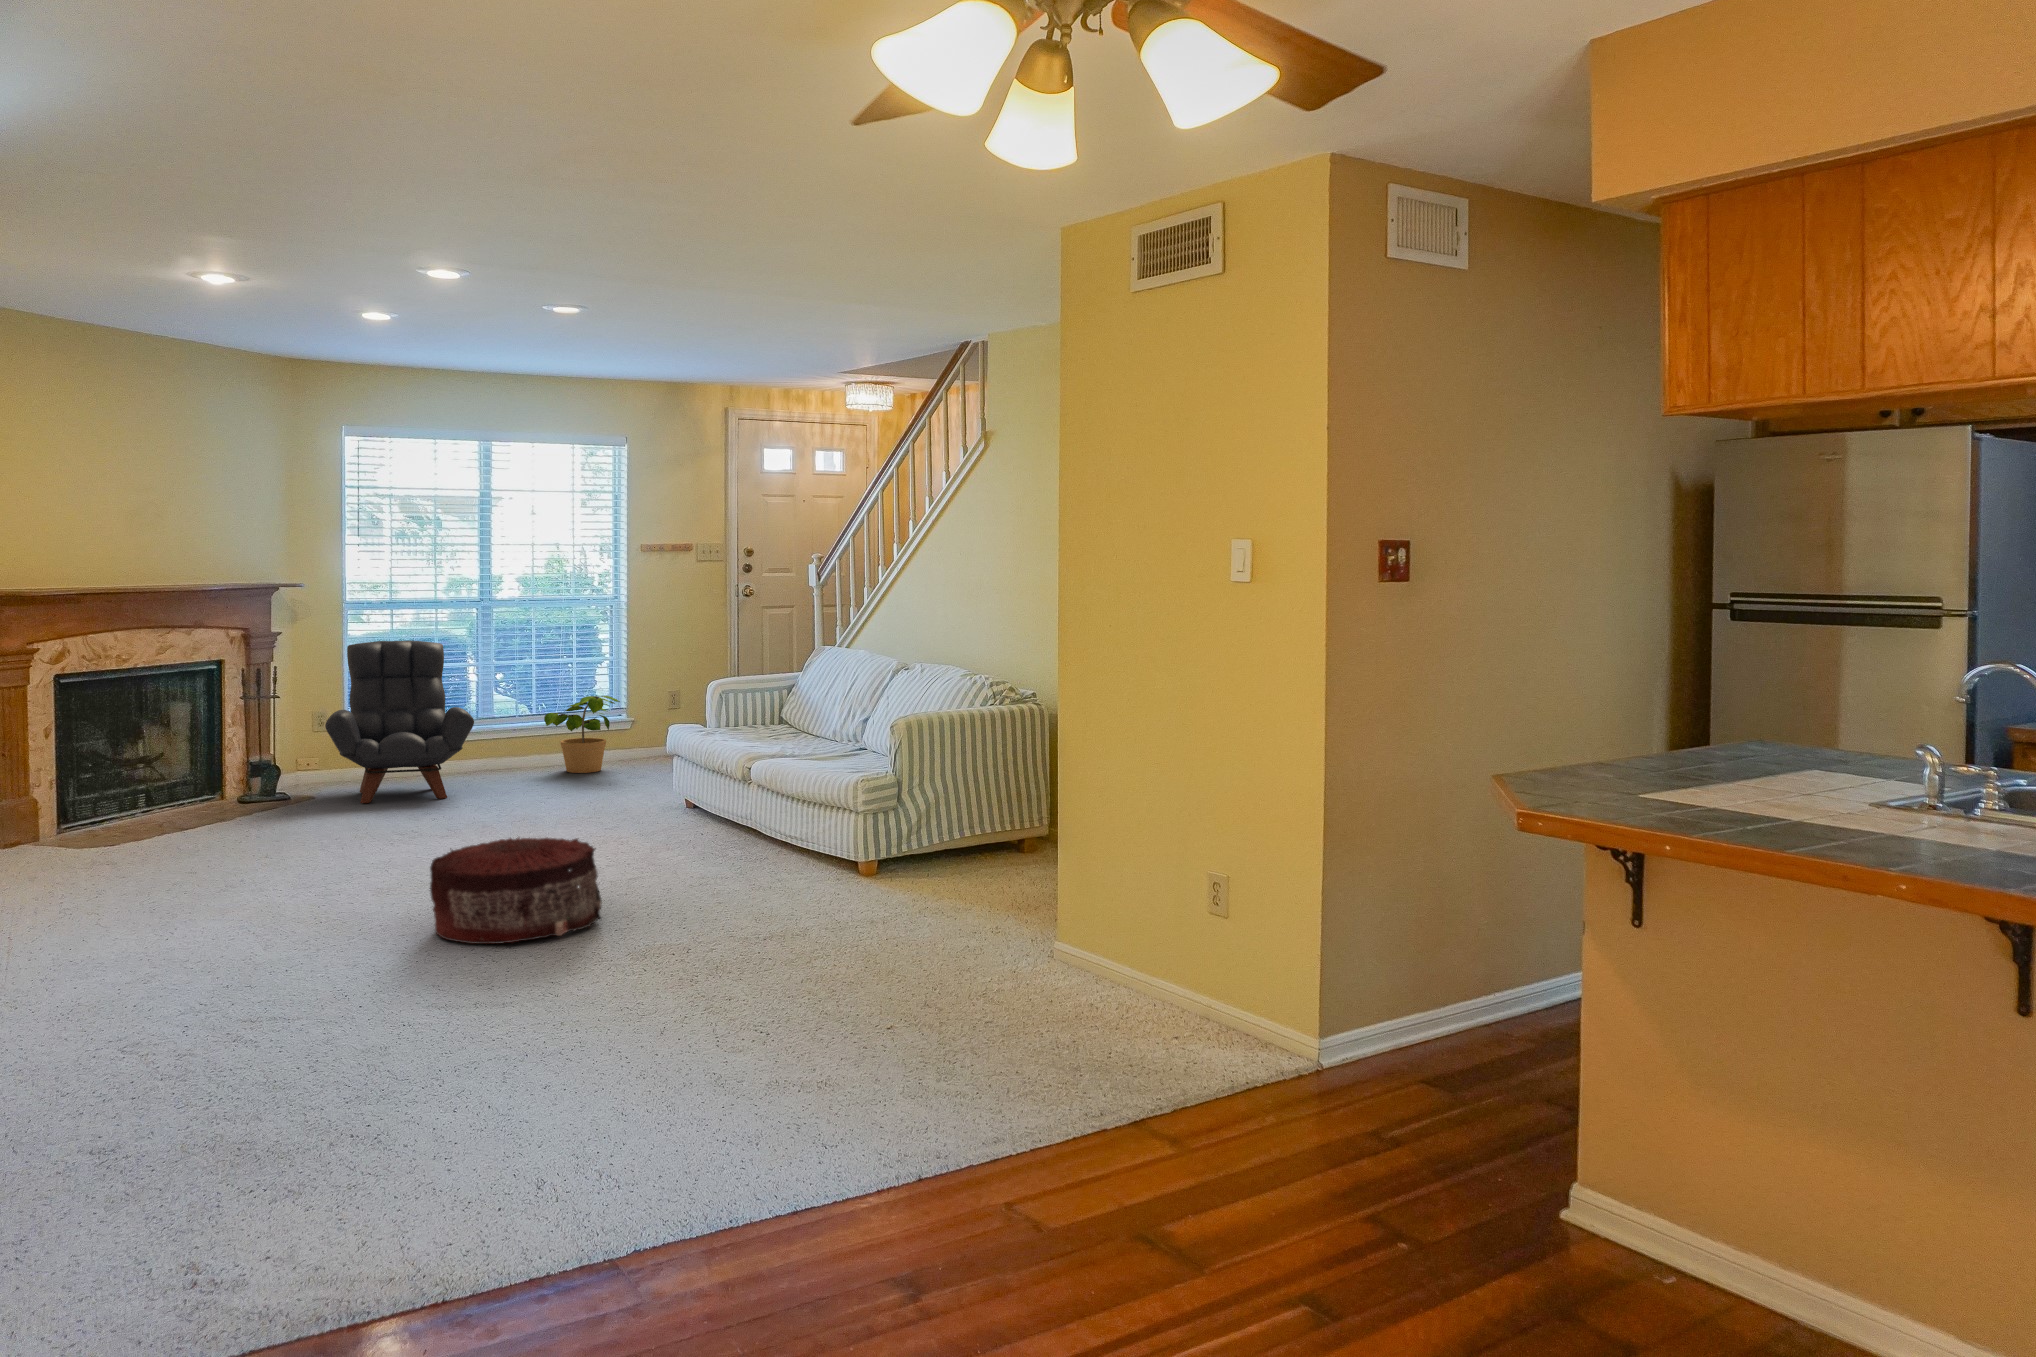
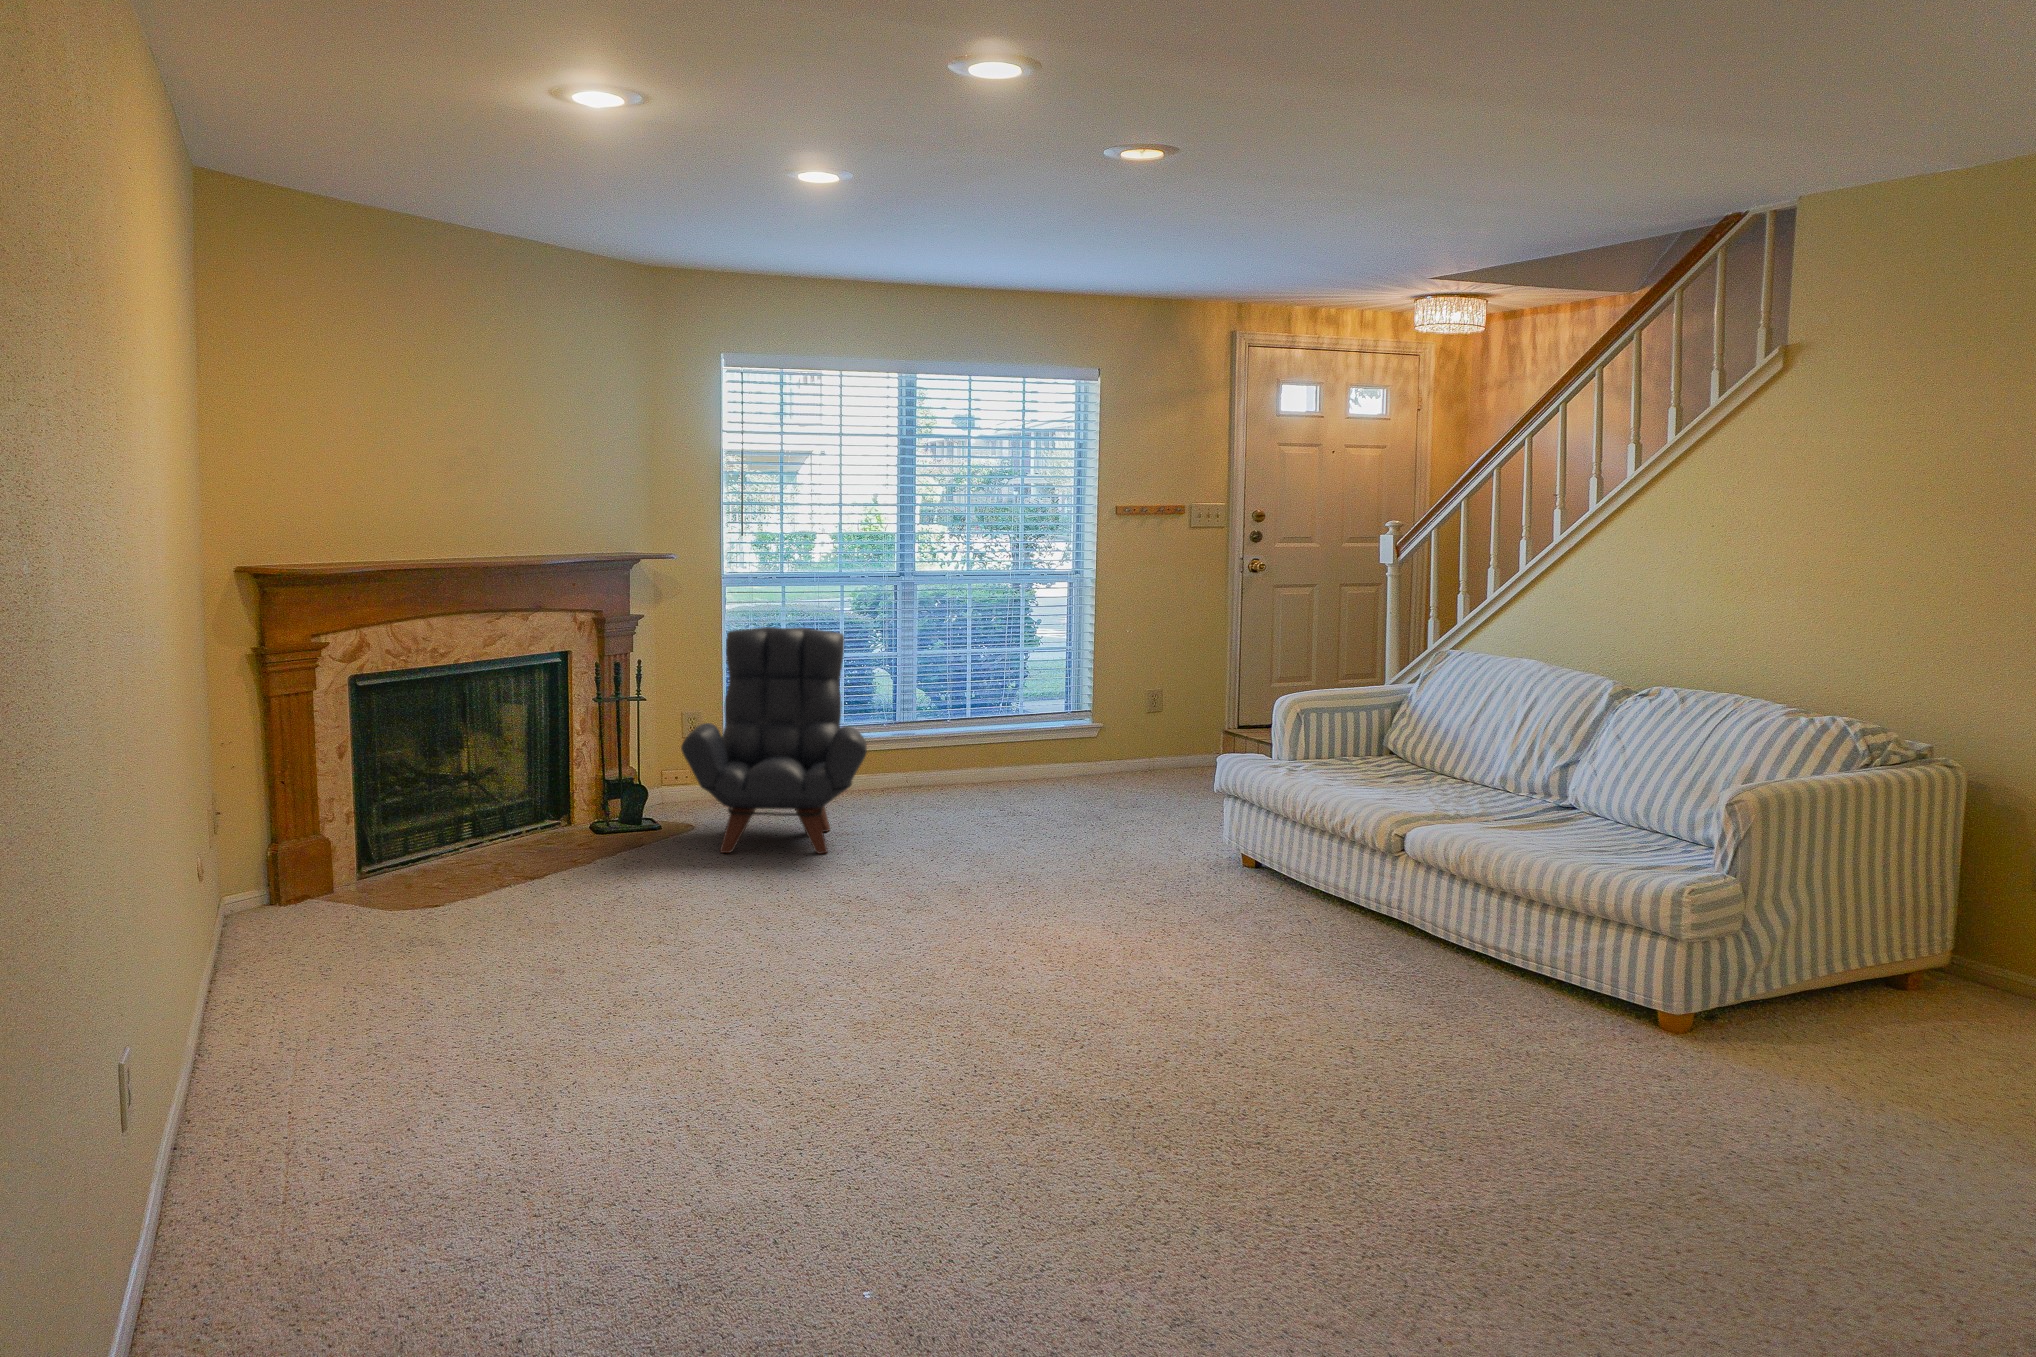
potted plant: present [544,696,620,773] -> none [968,716,1067,817]
pouf: present [430,838,602,944] -> none [669,1043,938,1276]

